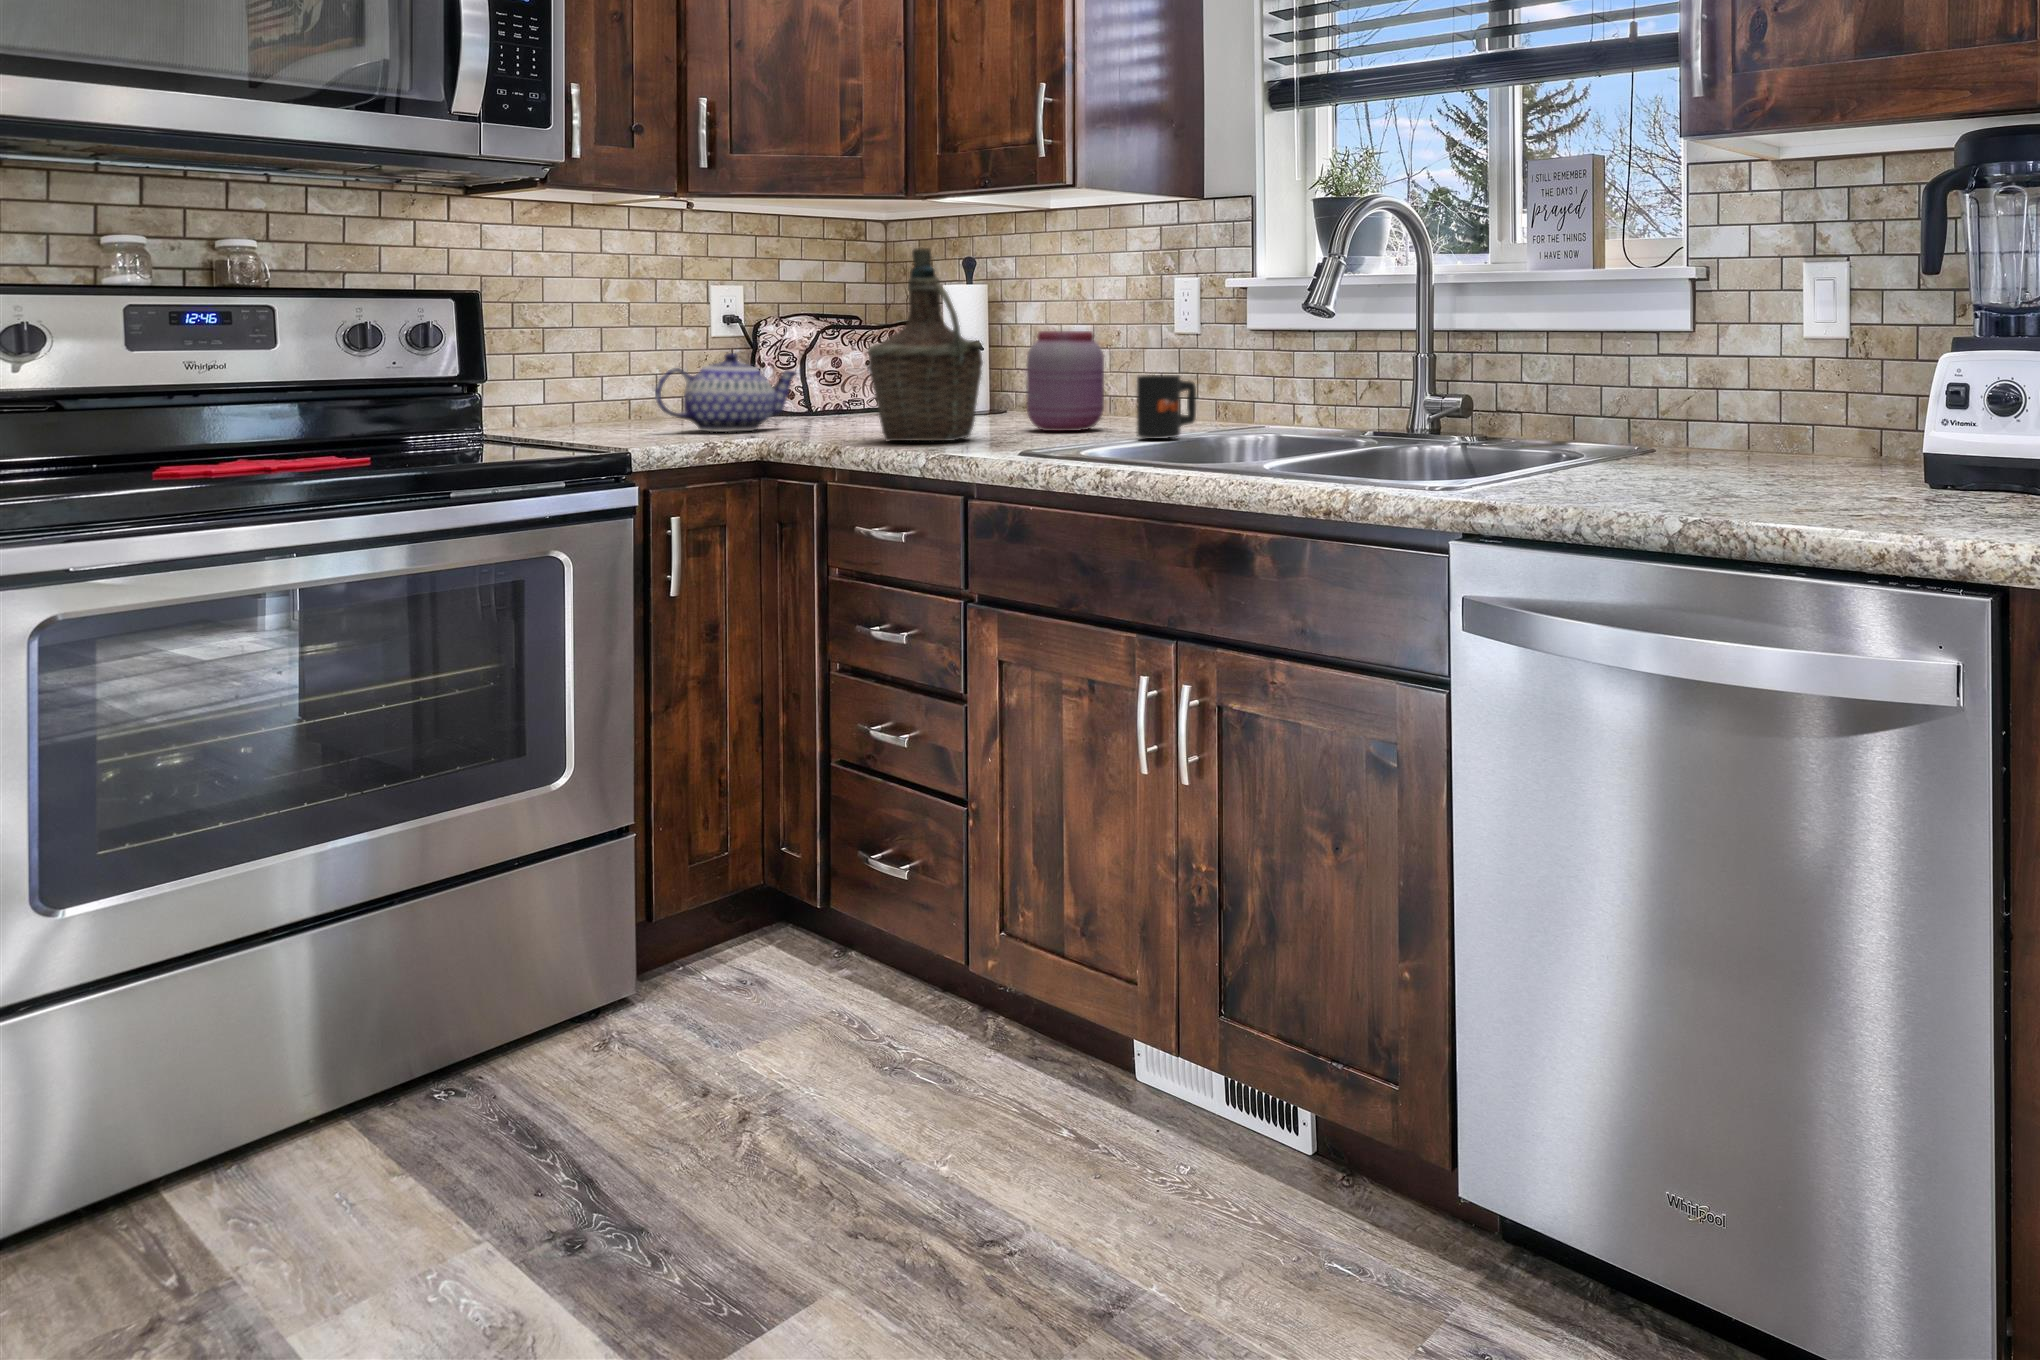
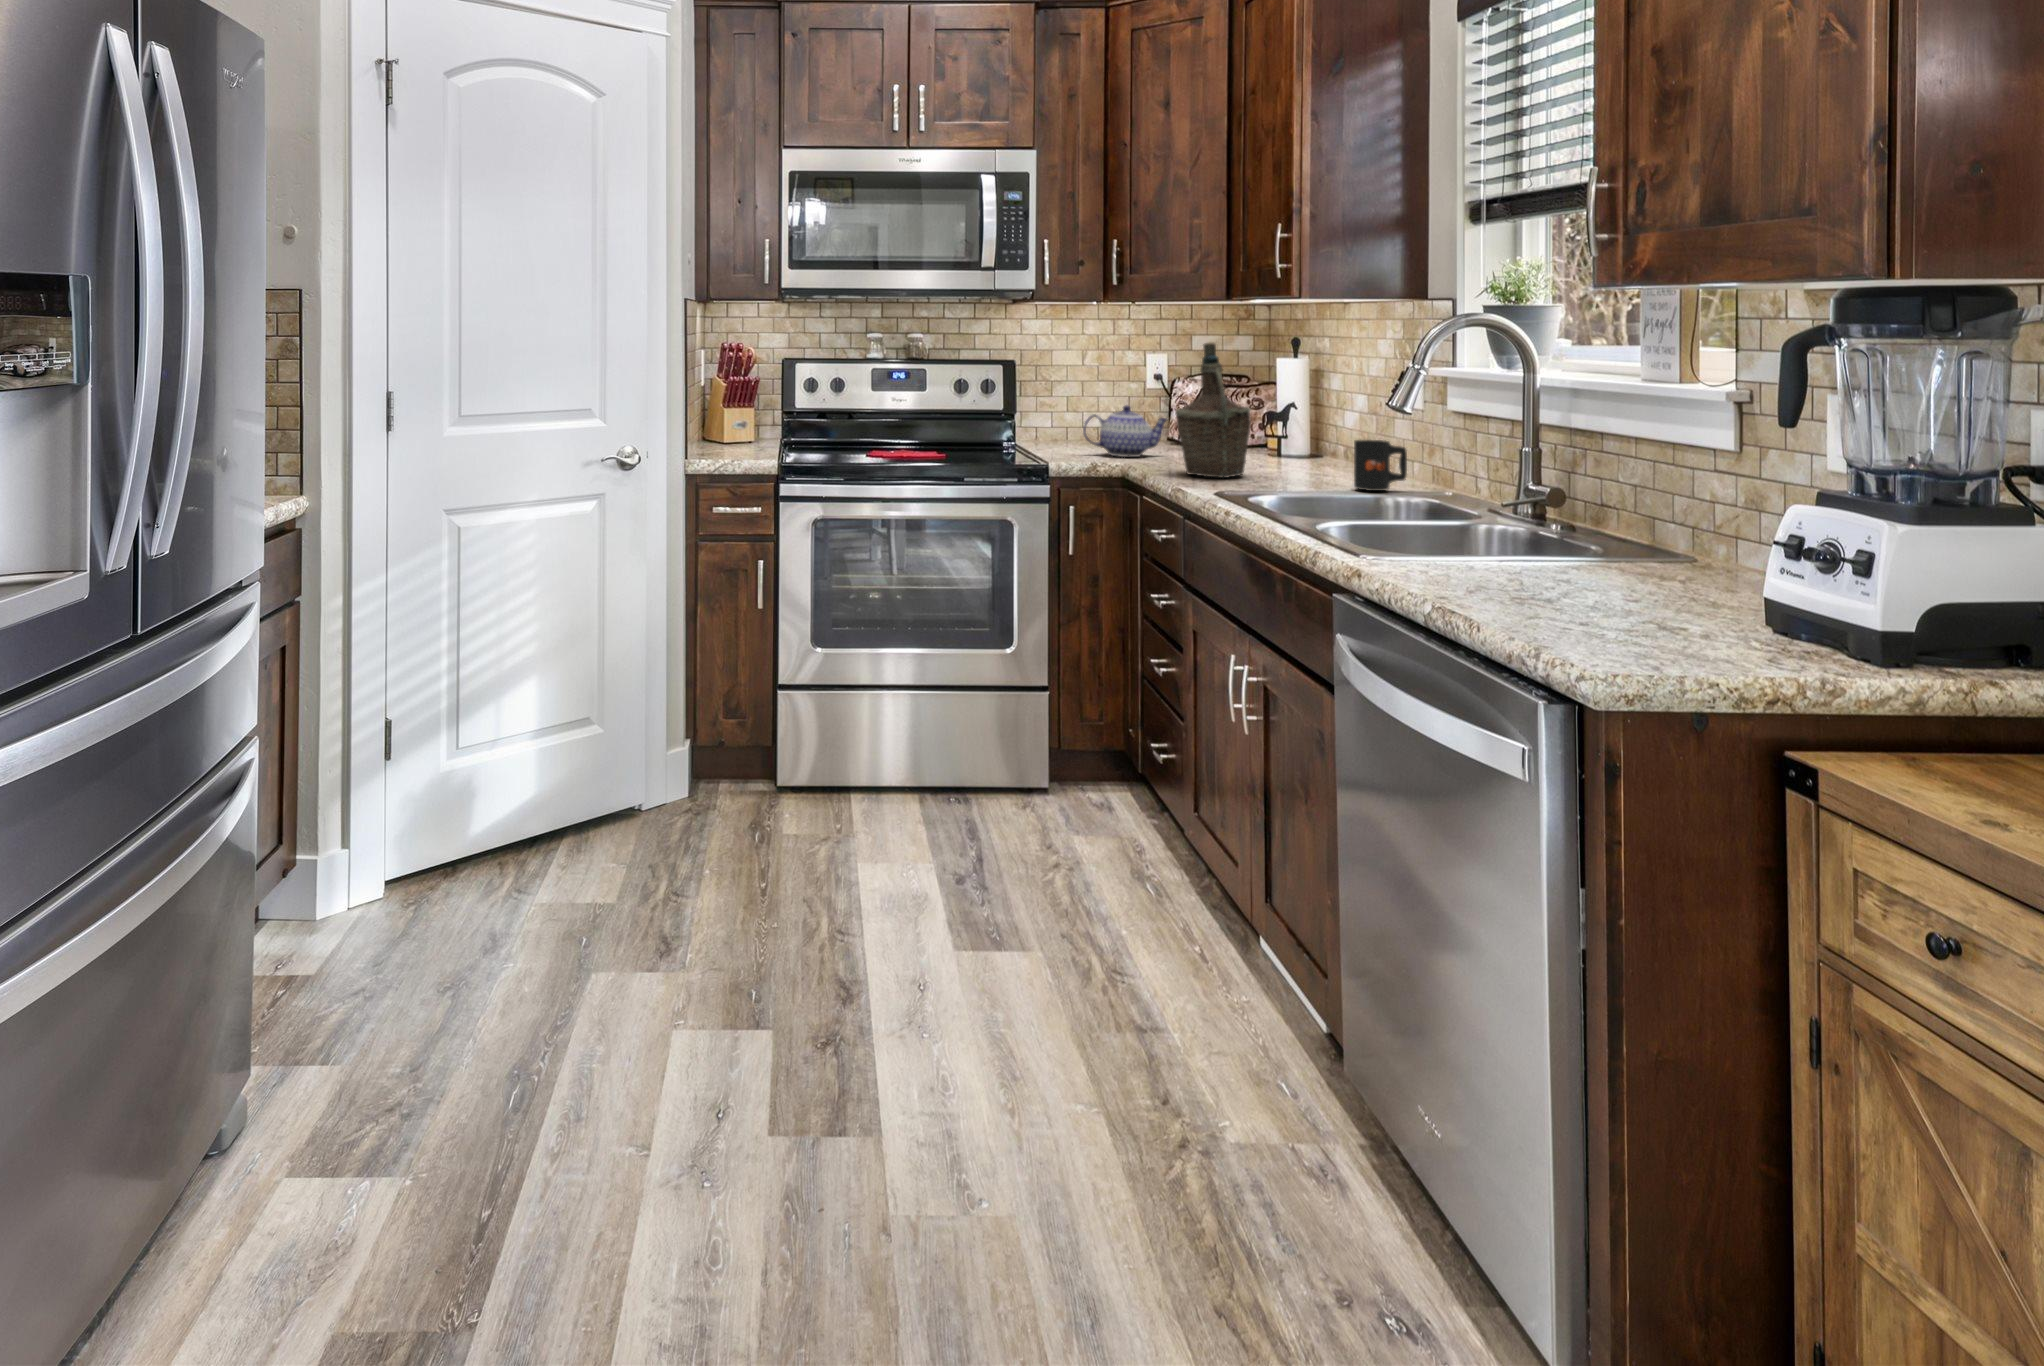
jar: present [1027,331,1104,431] -> none [1300,398,1360,476]

